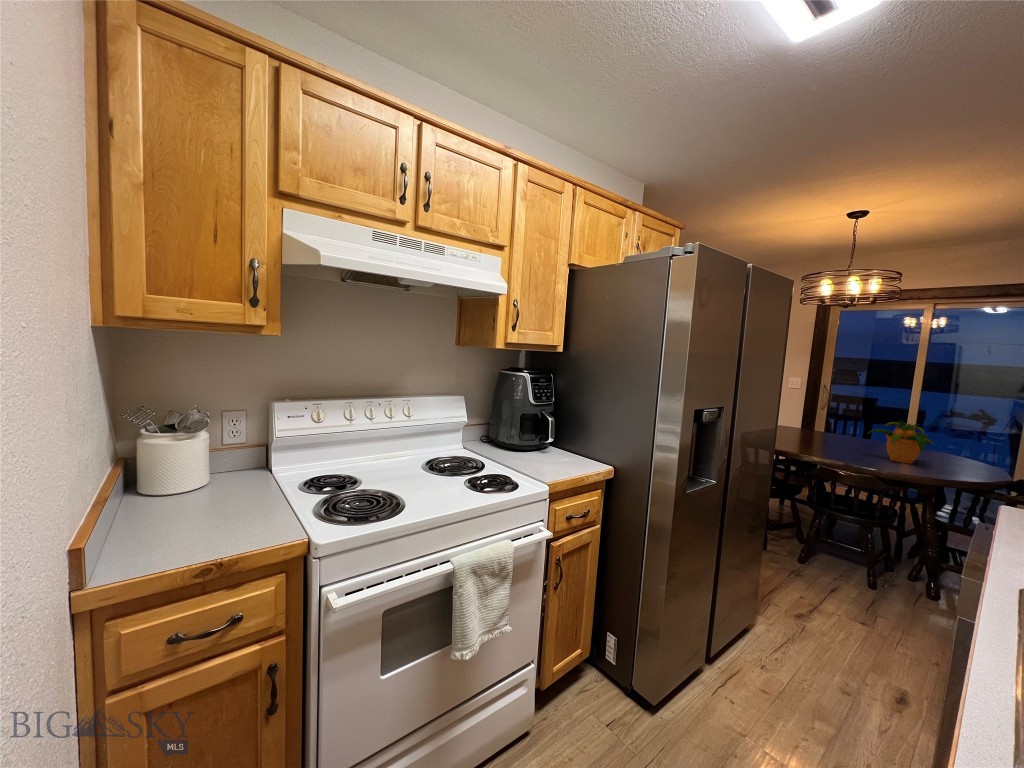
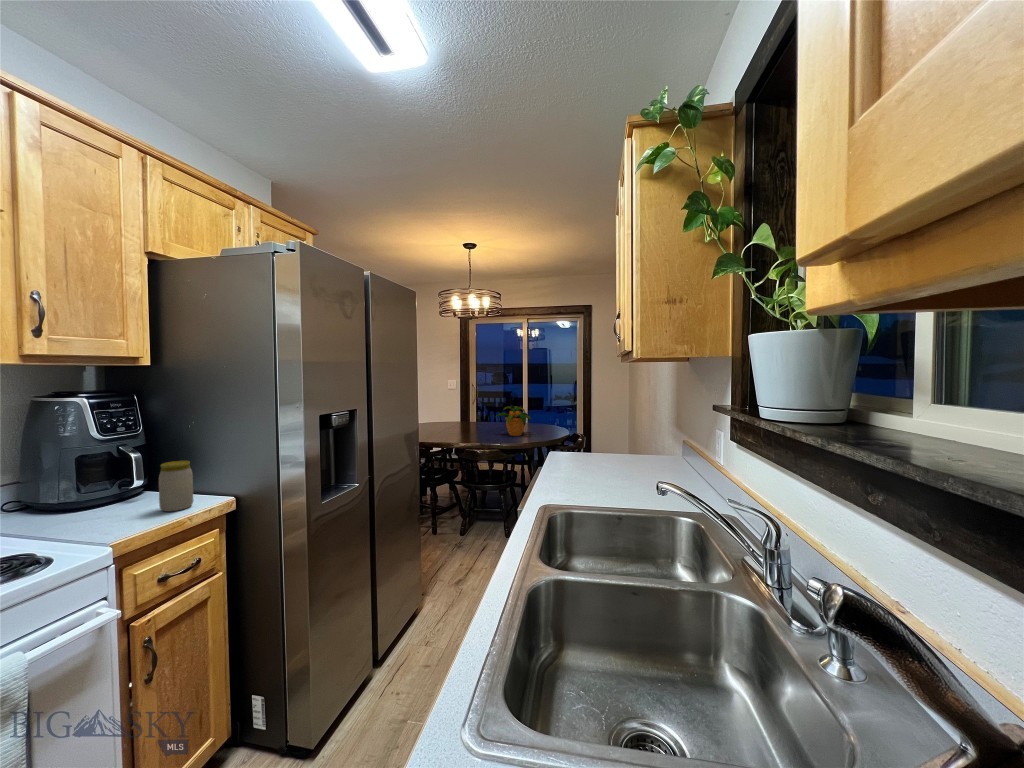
jar: none [565,429,587,468] -> present [159,461,193,512]

